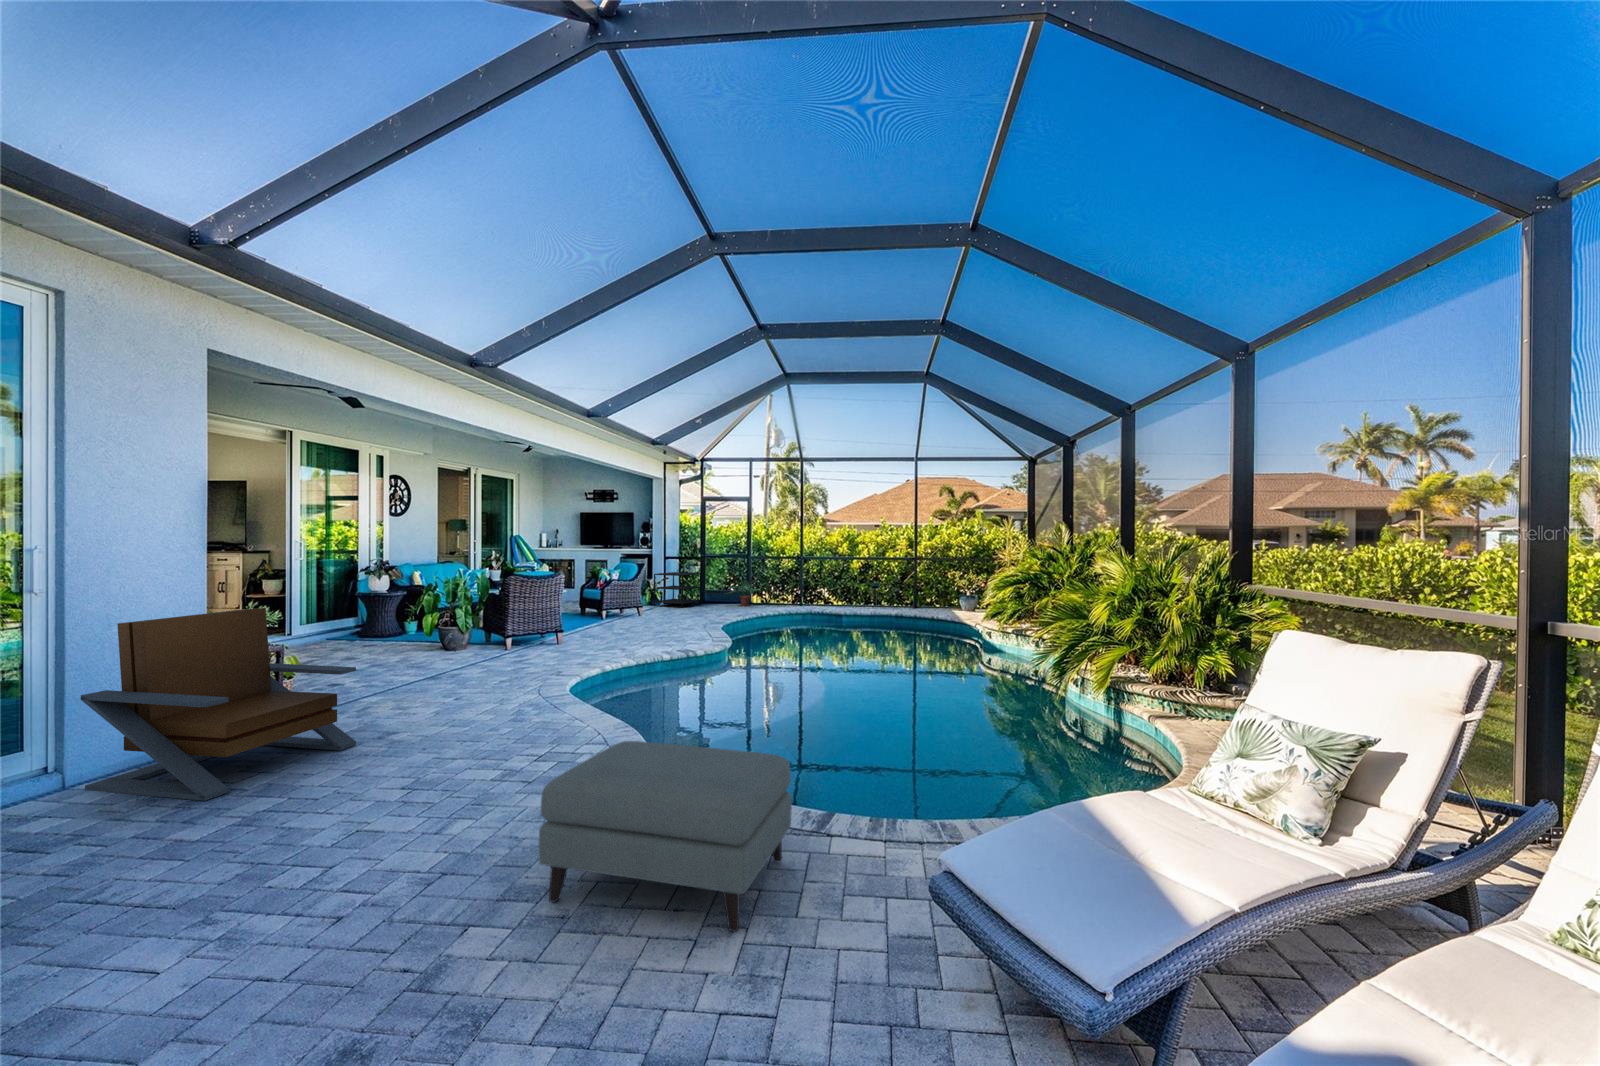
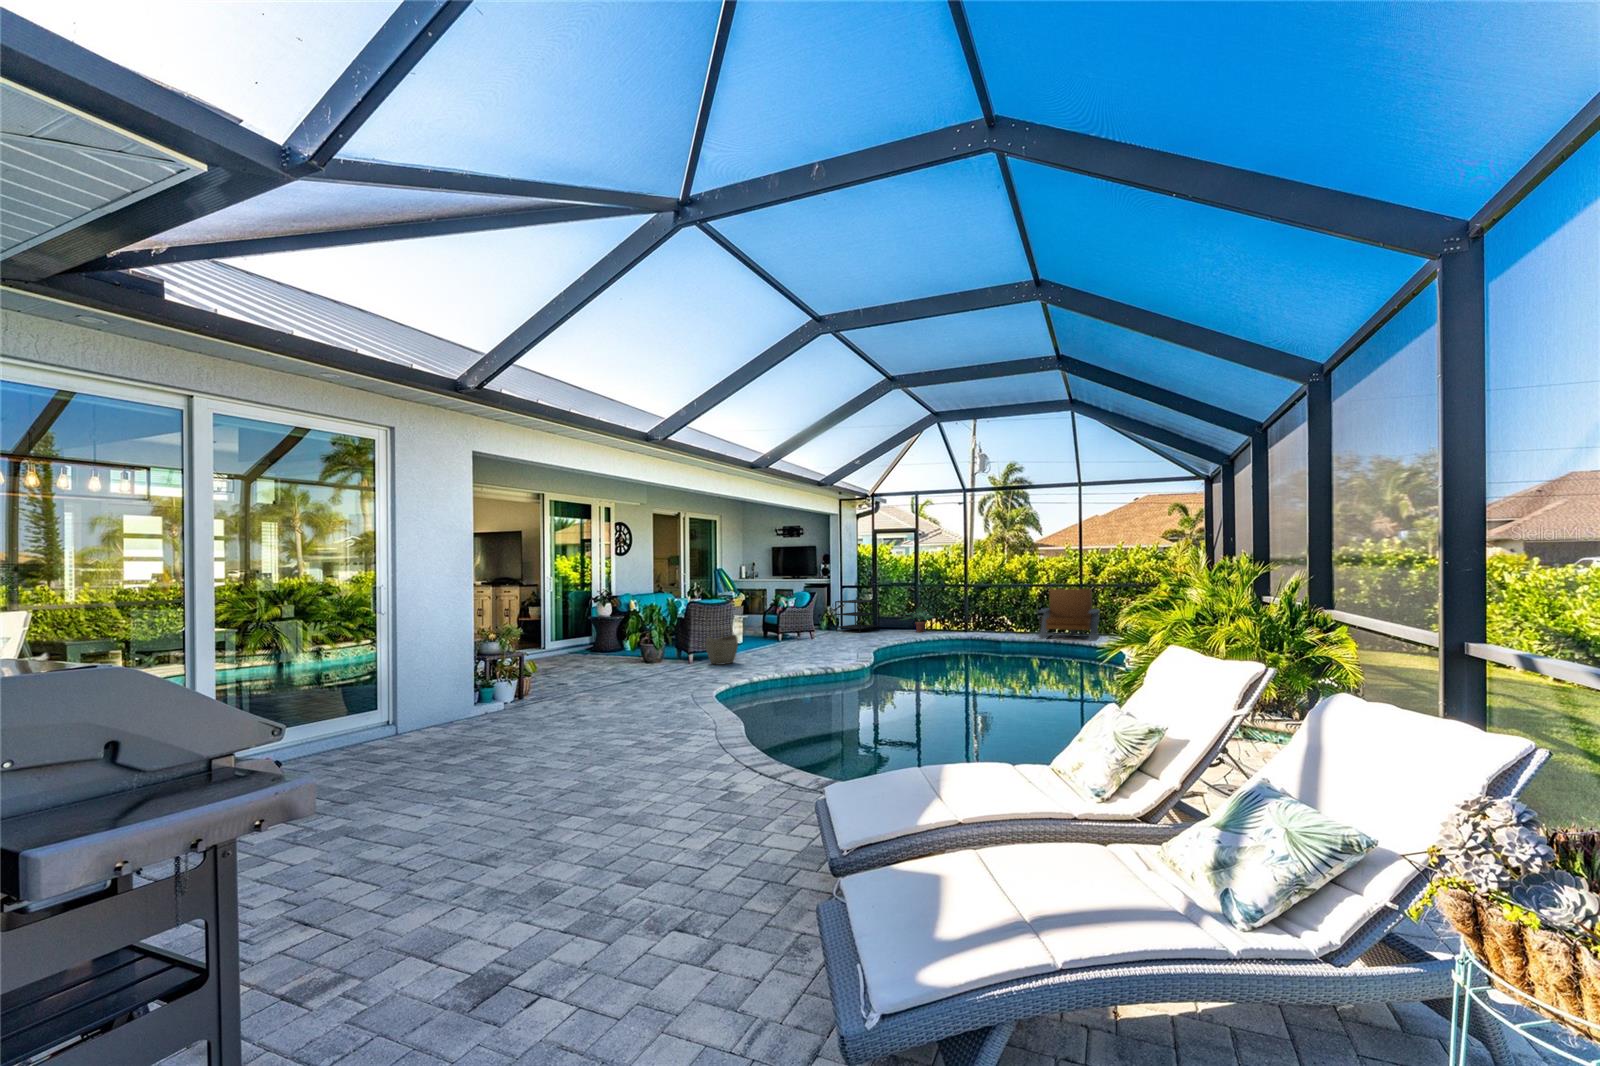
woven basket: none [528,605,569,650] -> present [706,628,738,665]
lounge chair: present [81,608,356,801] -> present [1039,588,1100,641]
ottoman: present [539,741,792,932] -> none [611,715,781,835]

